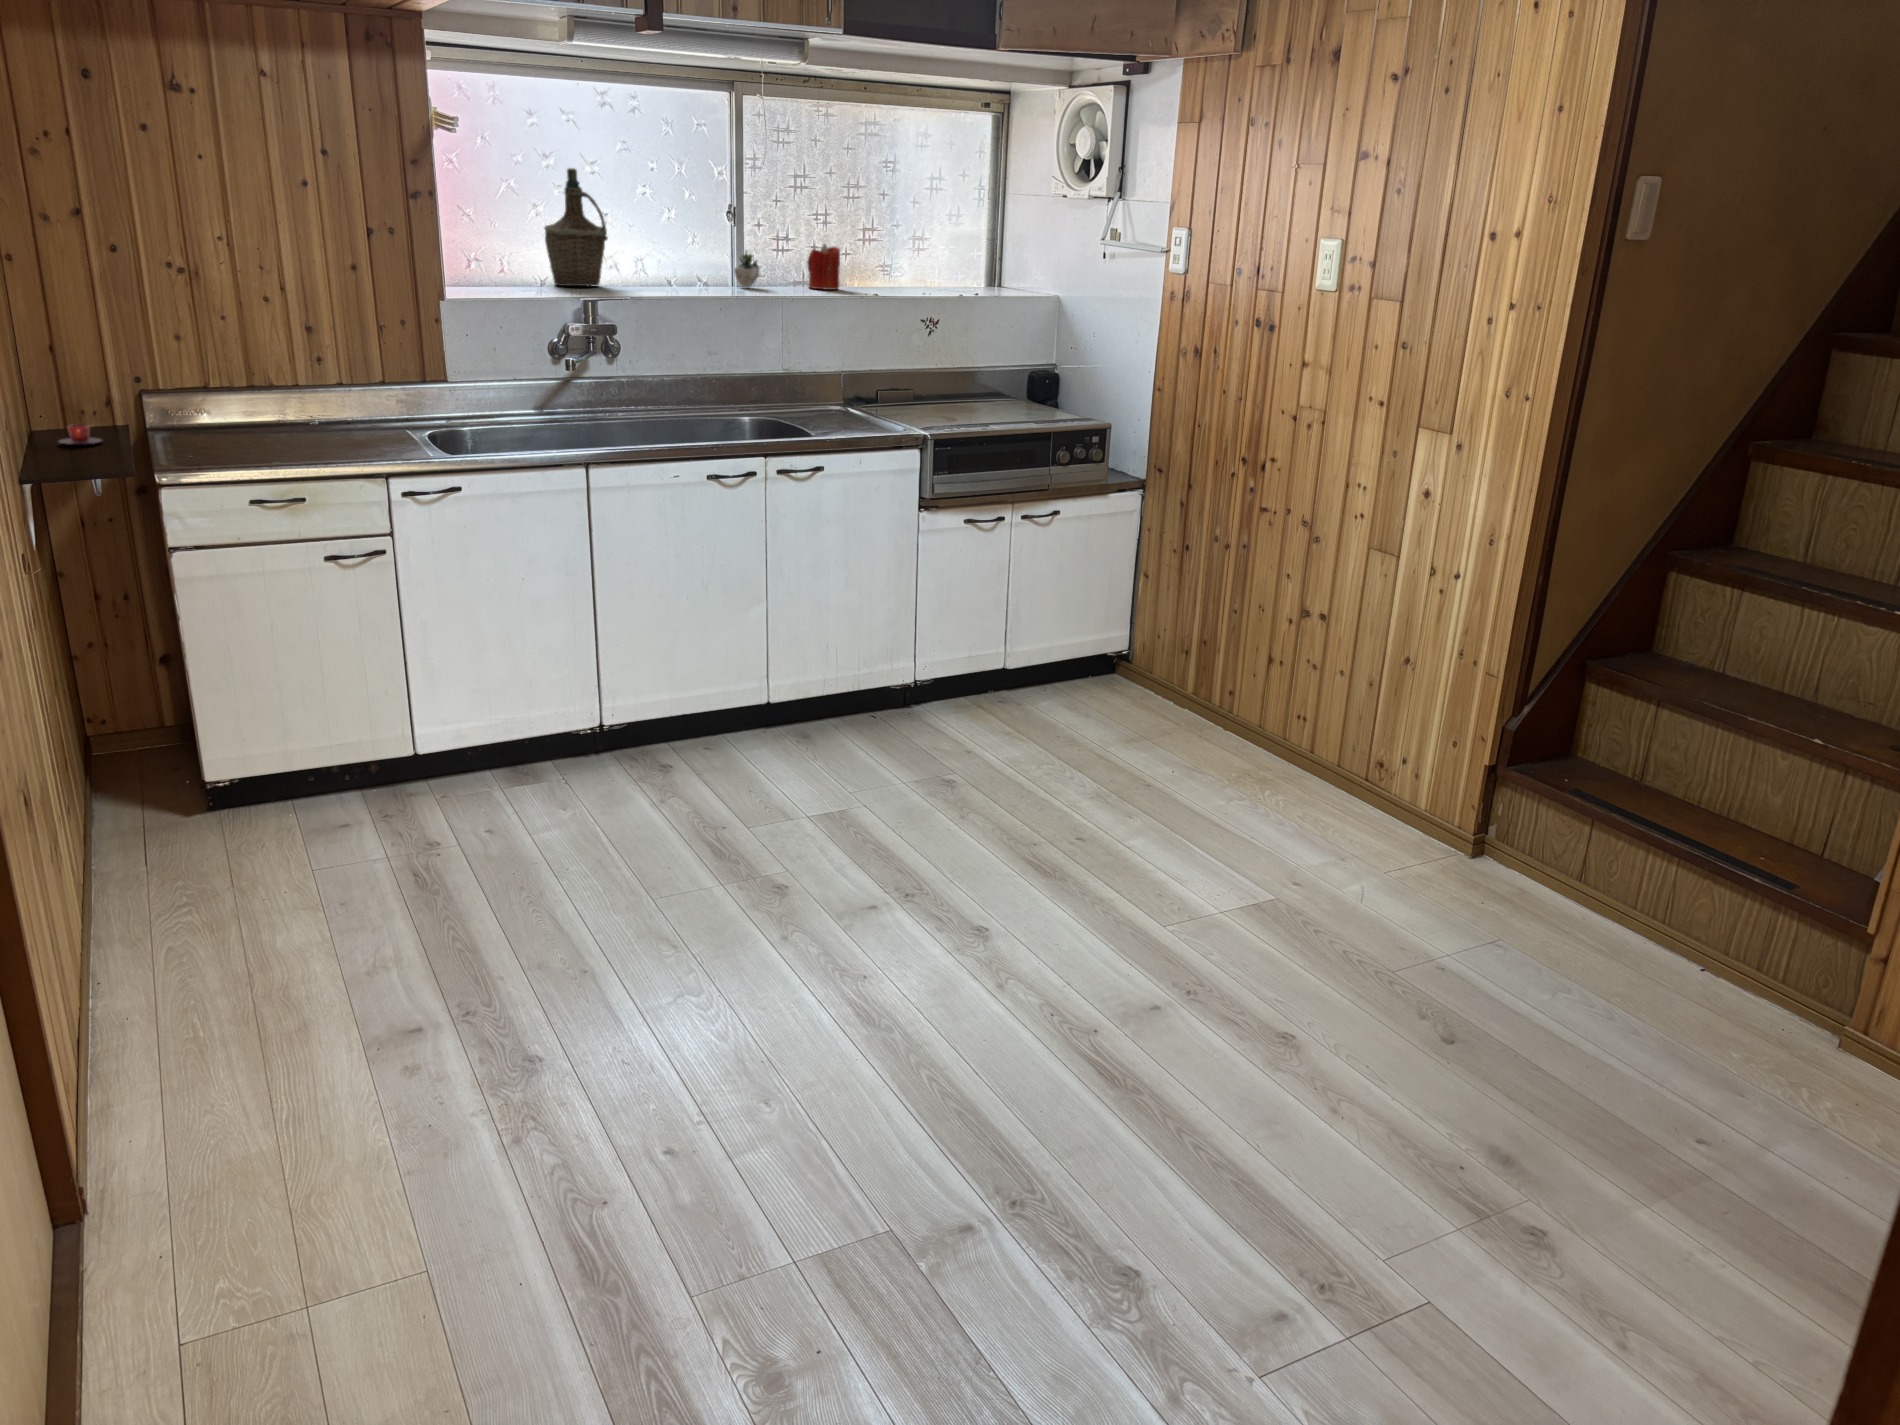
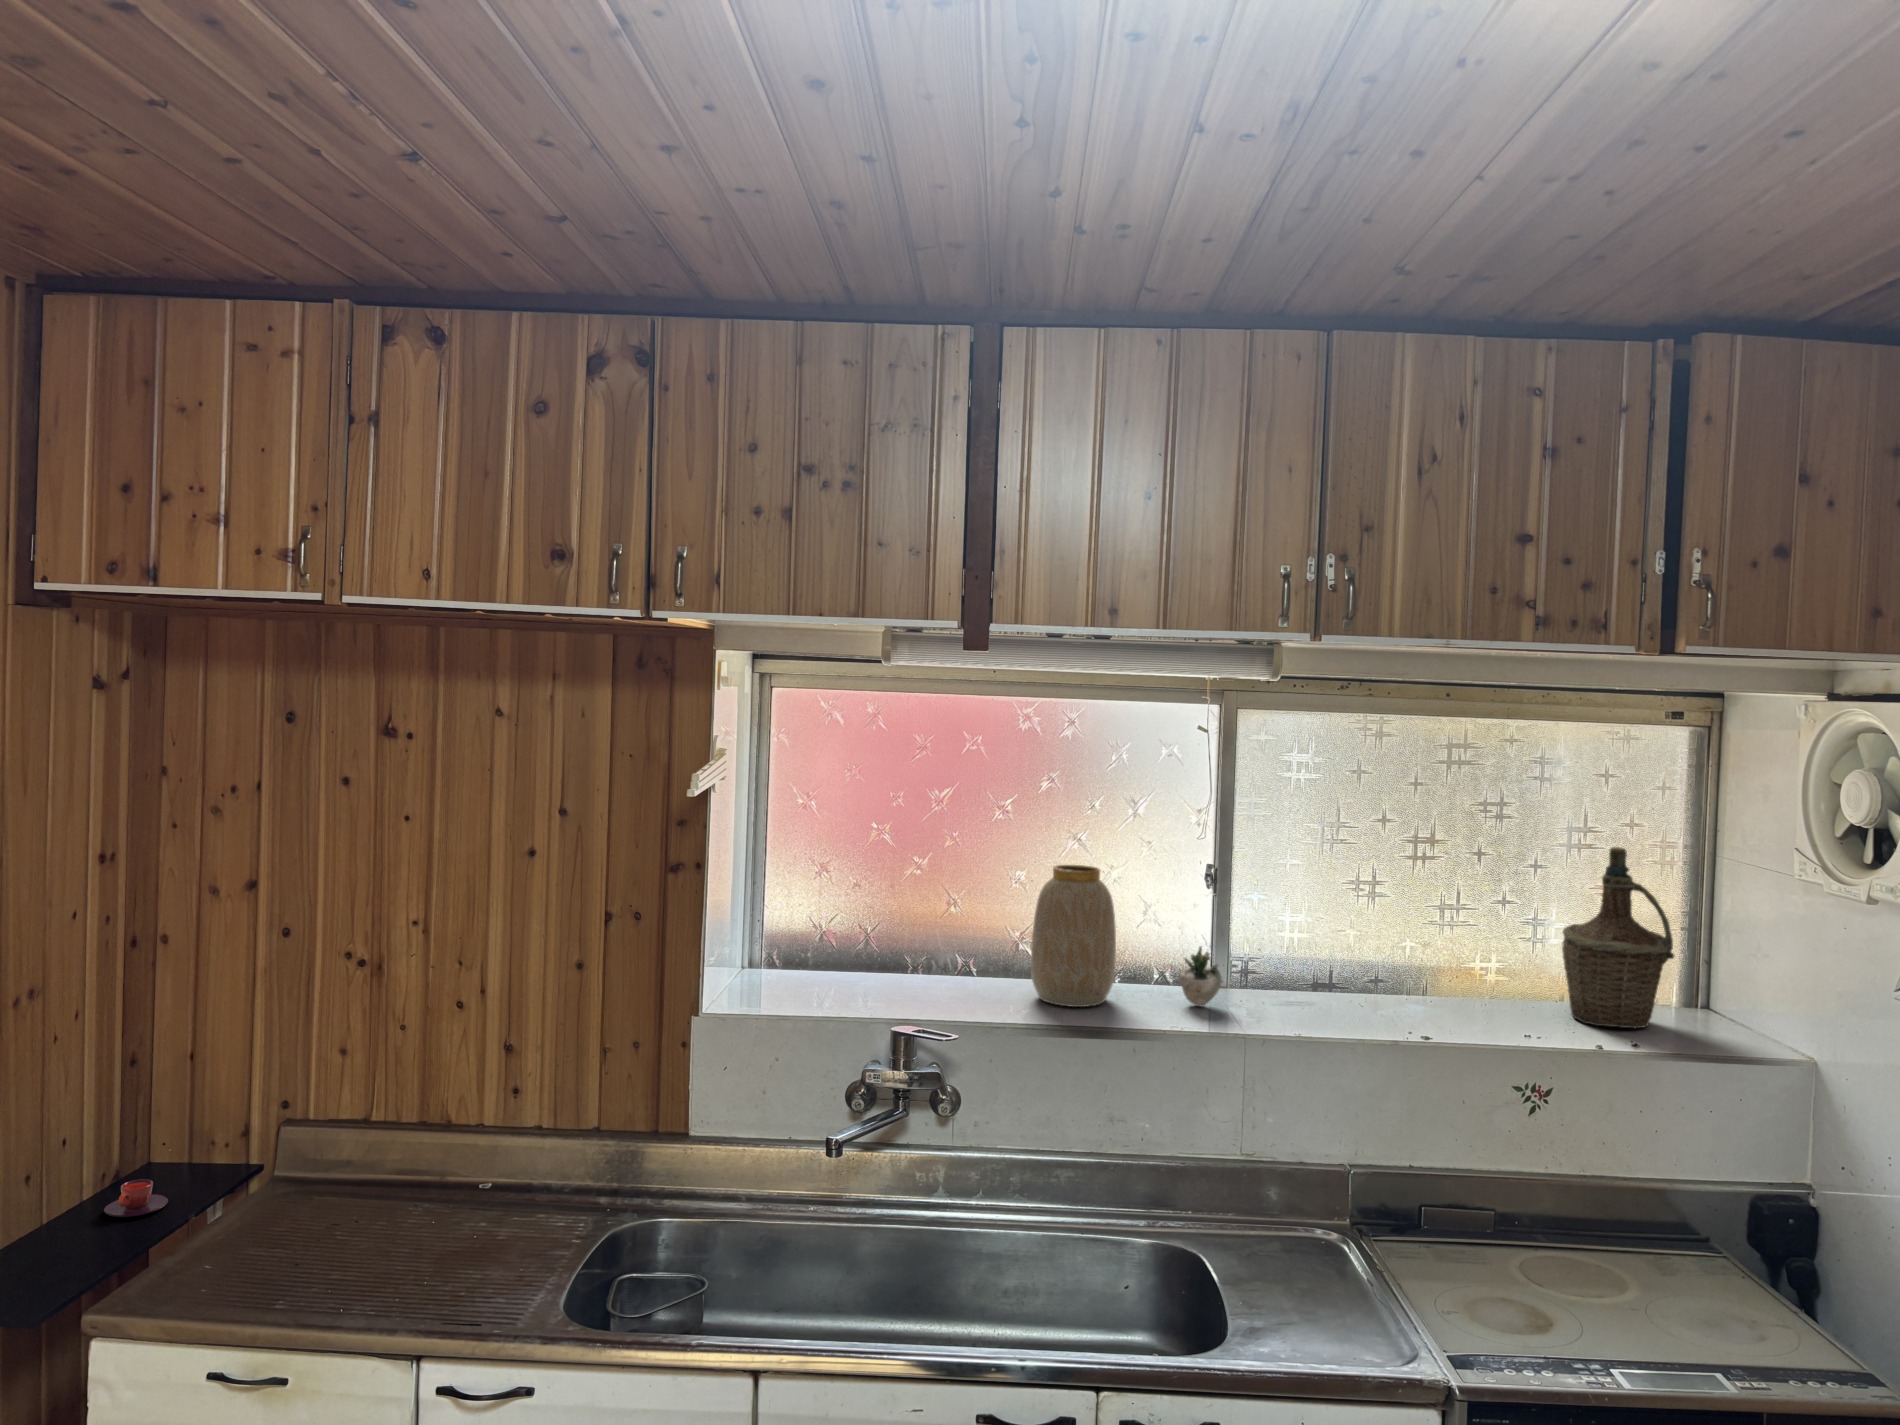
bottle: present [544,168,608,287] -> present [1562,847,1674,1028]
vase: none [644,198,698,288] -> present [1031,865,1116,1007]
candle: present [807,244,840,290] -> none [1308,940,1367,1020]

